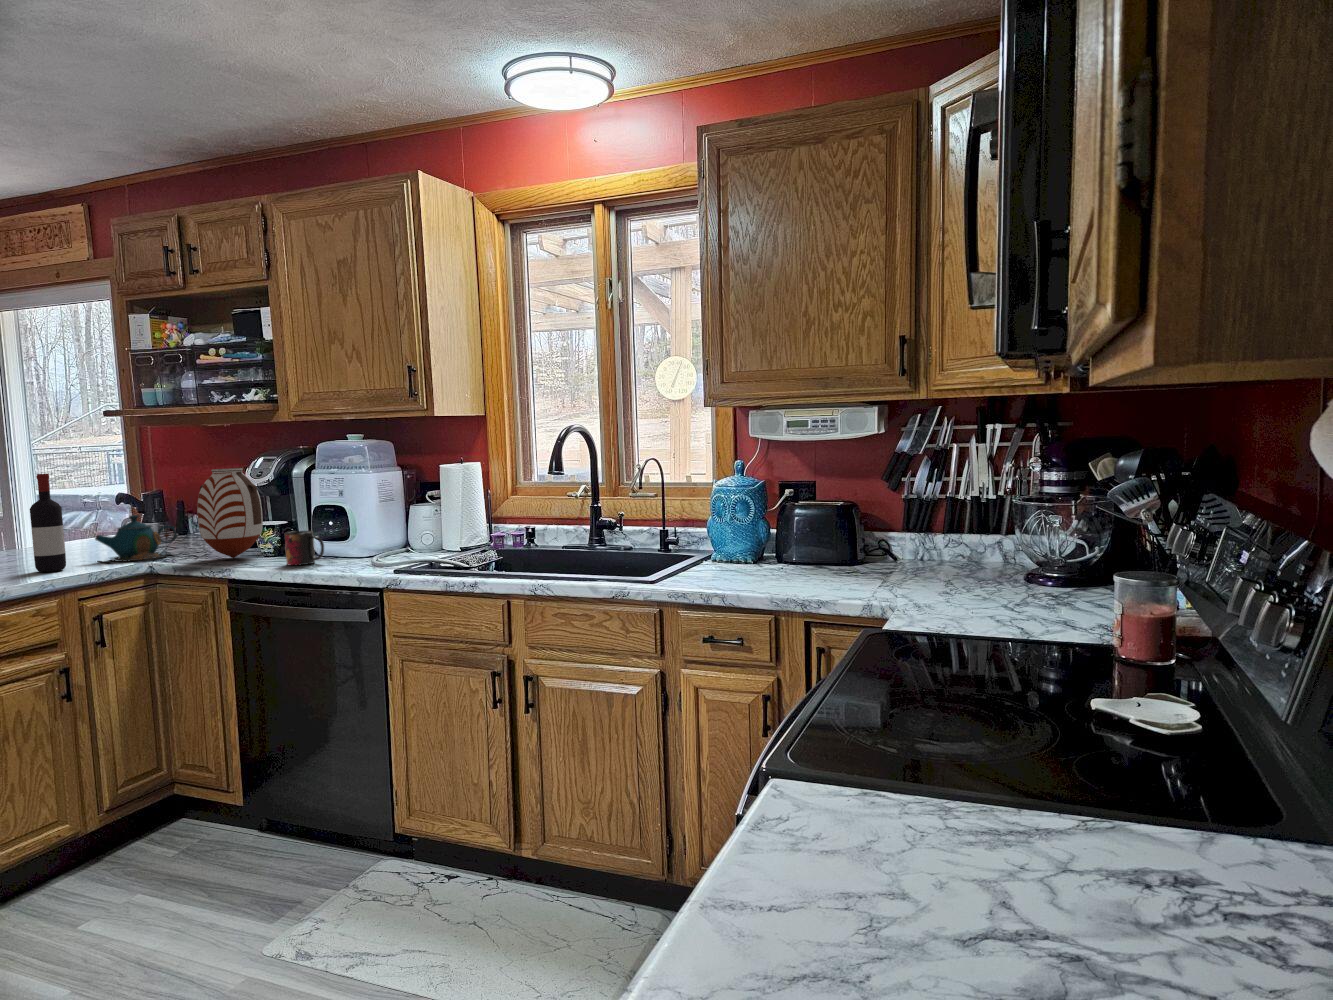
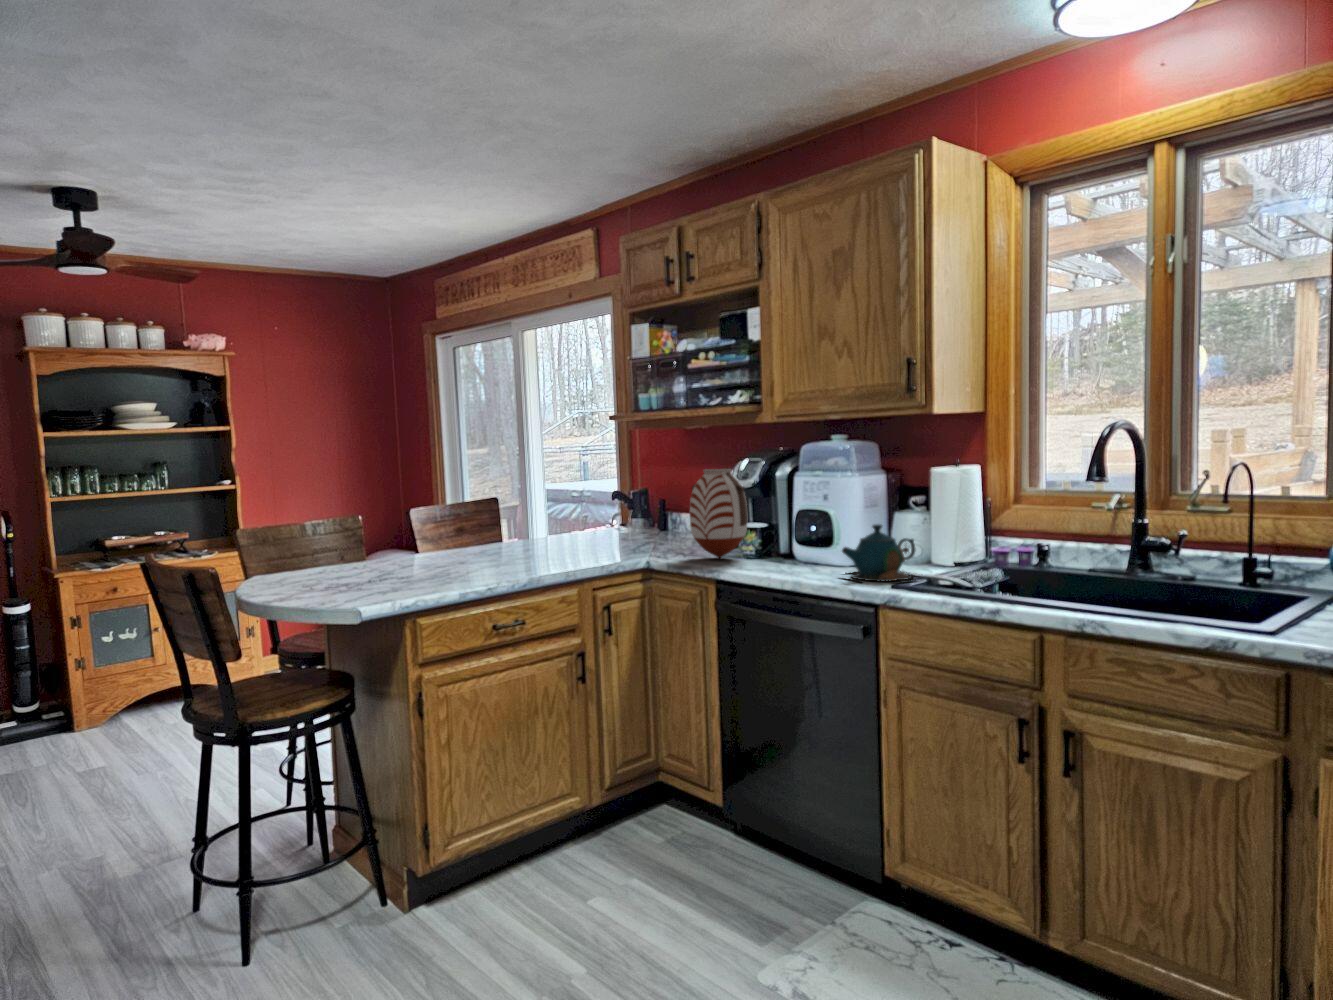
wine bottle: present [30,474,66,572] -> none [556,471,581,562]
teapot: present [95,515,177,563] -> present [842,524,915,582]
mug: present [285,531,324,565] -> none [773,535,812,571]

